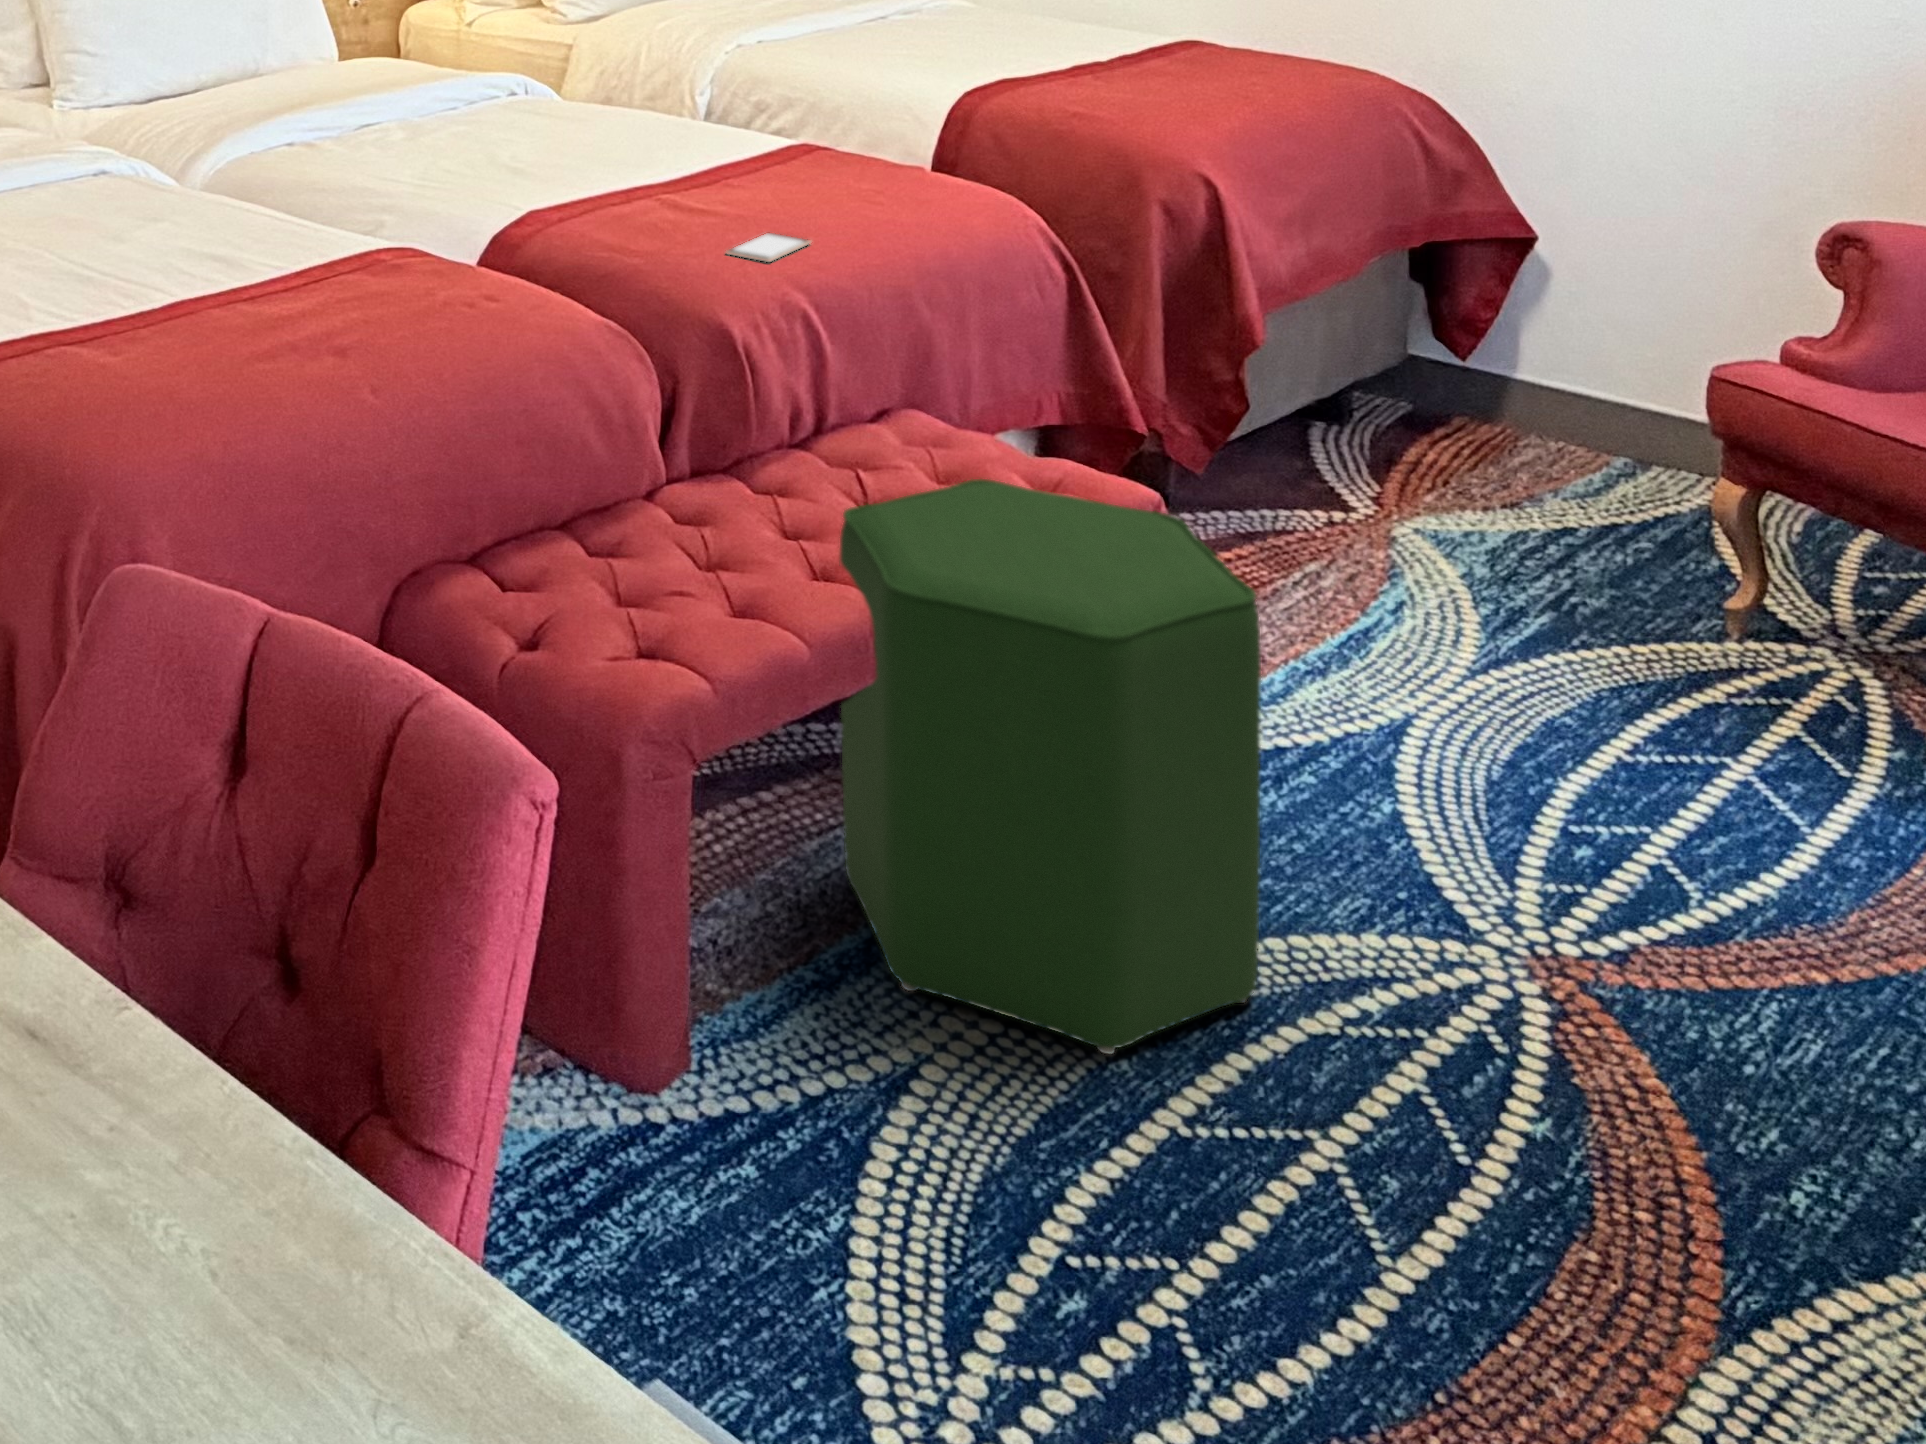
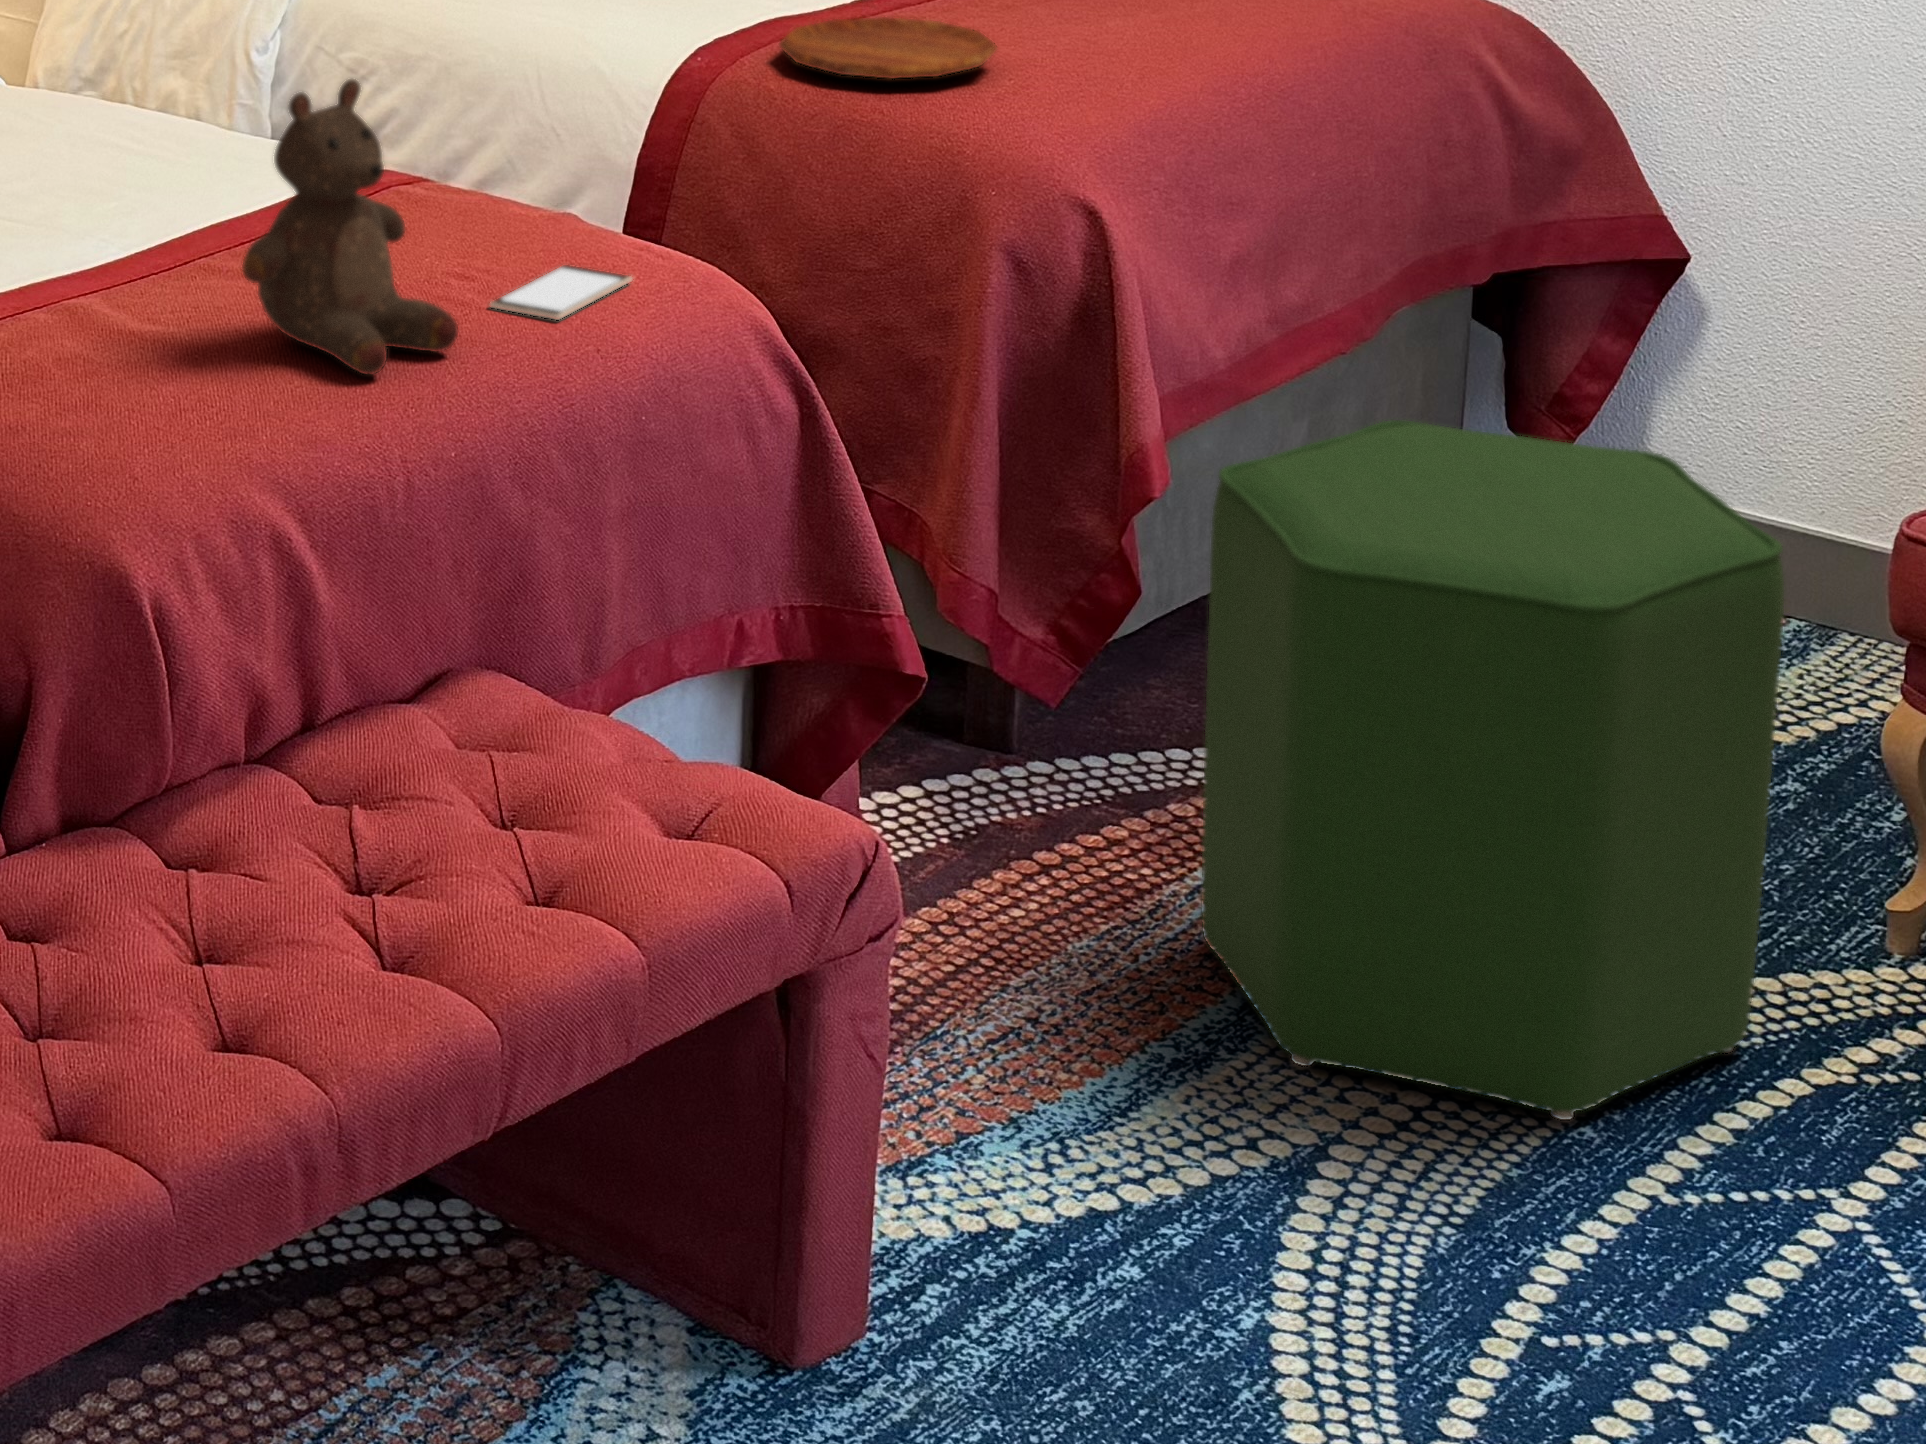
tray: none [583,170,733,212] -> present [779,17,997,79]
stuffed bear: none [129,191,283,407] -> present [242,79,458,375]
smartphone: present [727,233,810,262] -> present [490,265,632,320]

